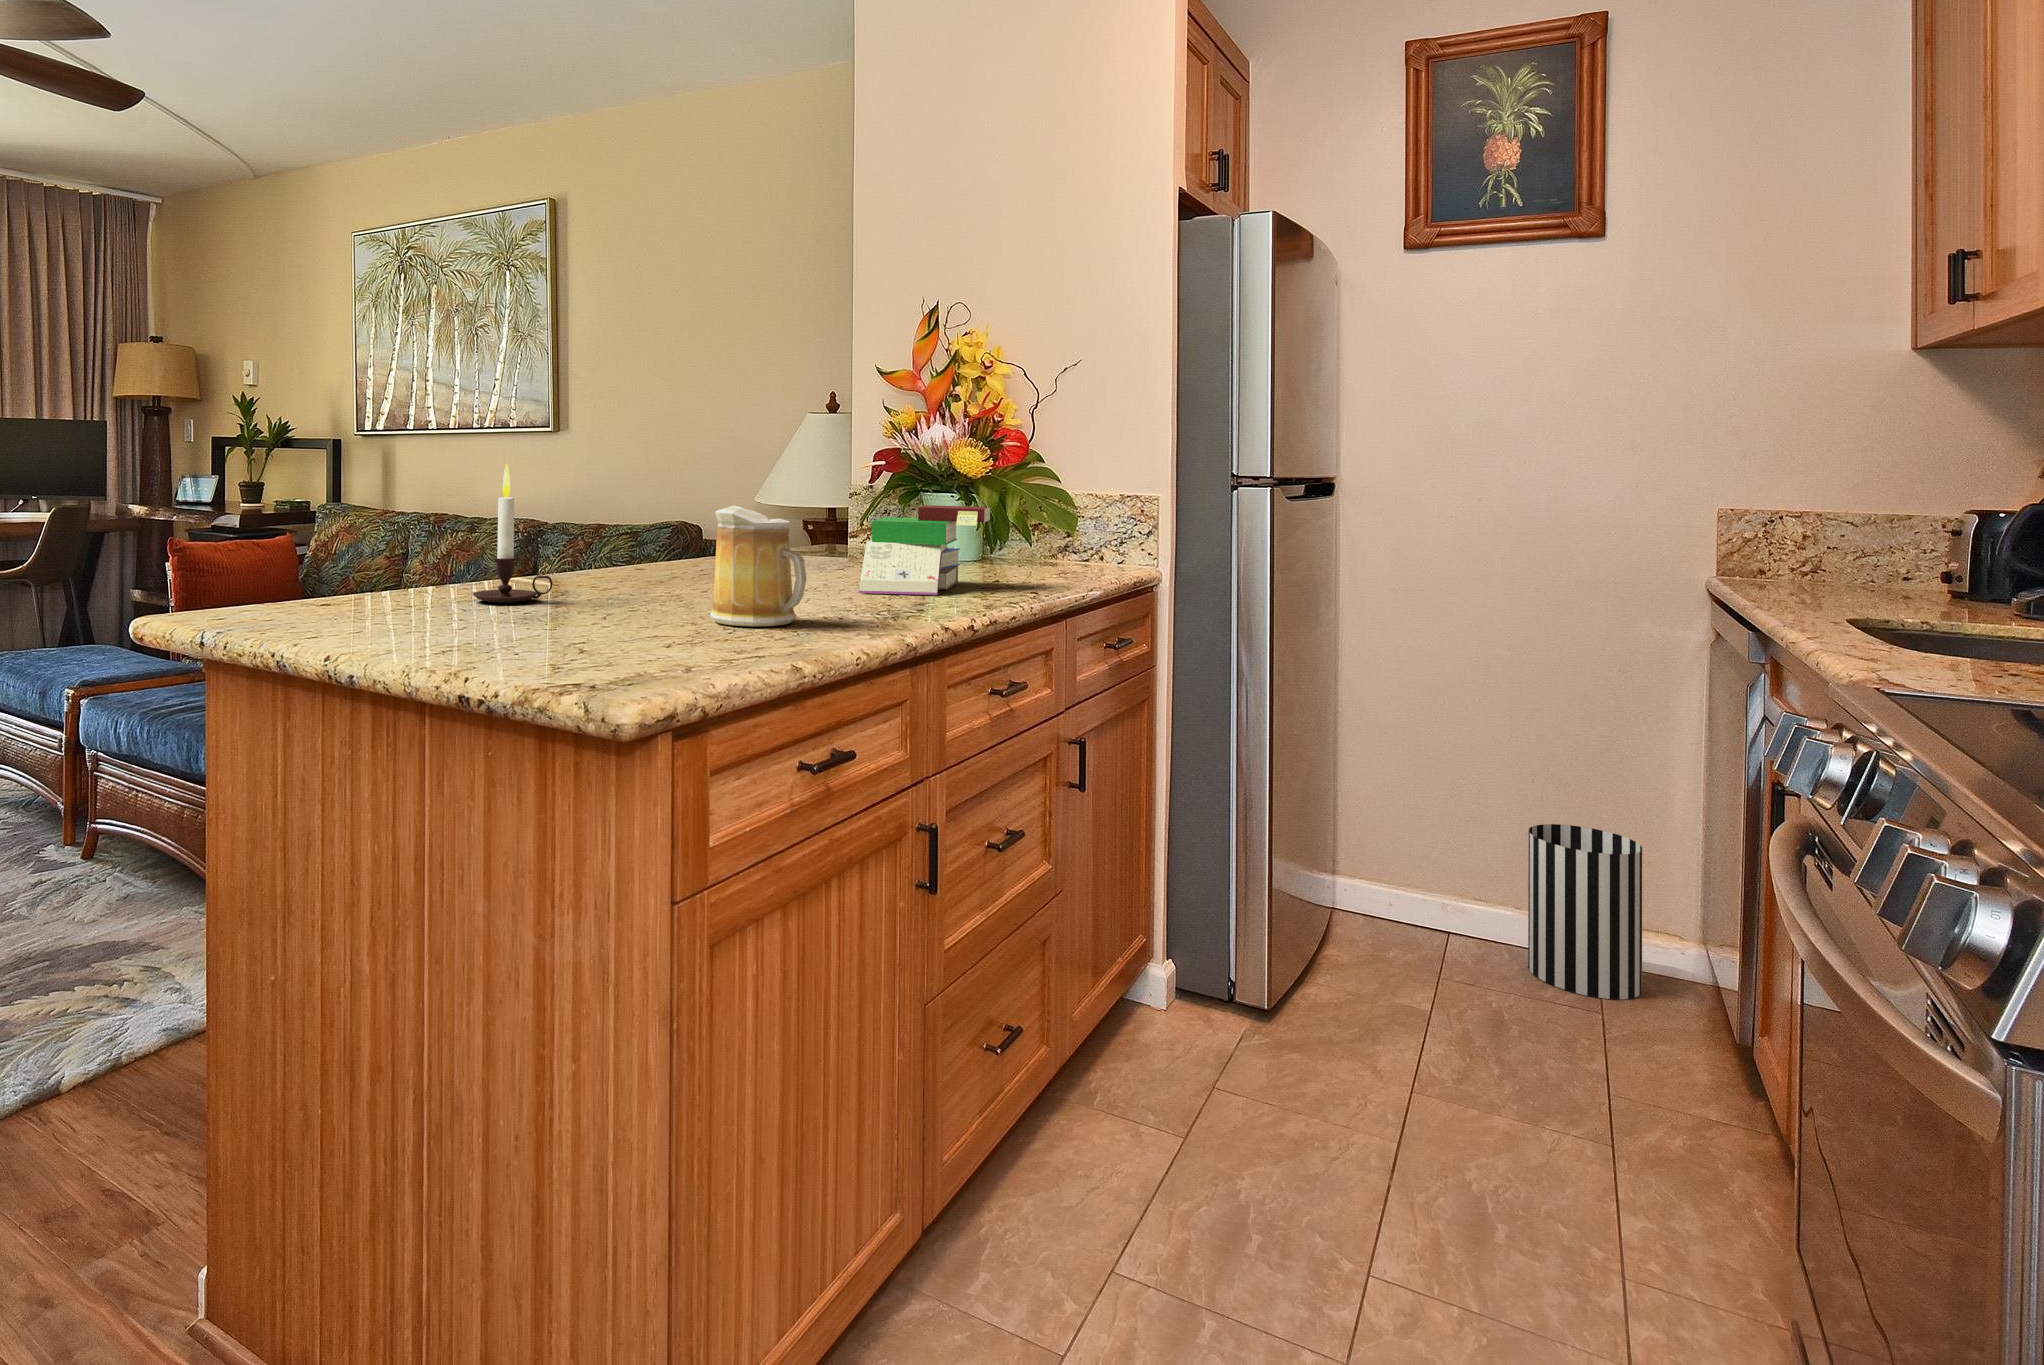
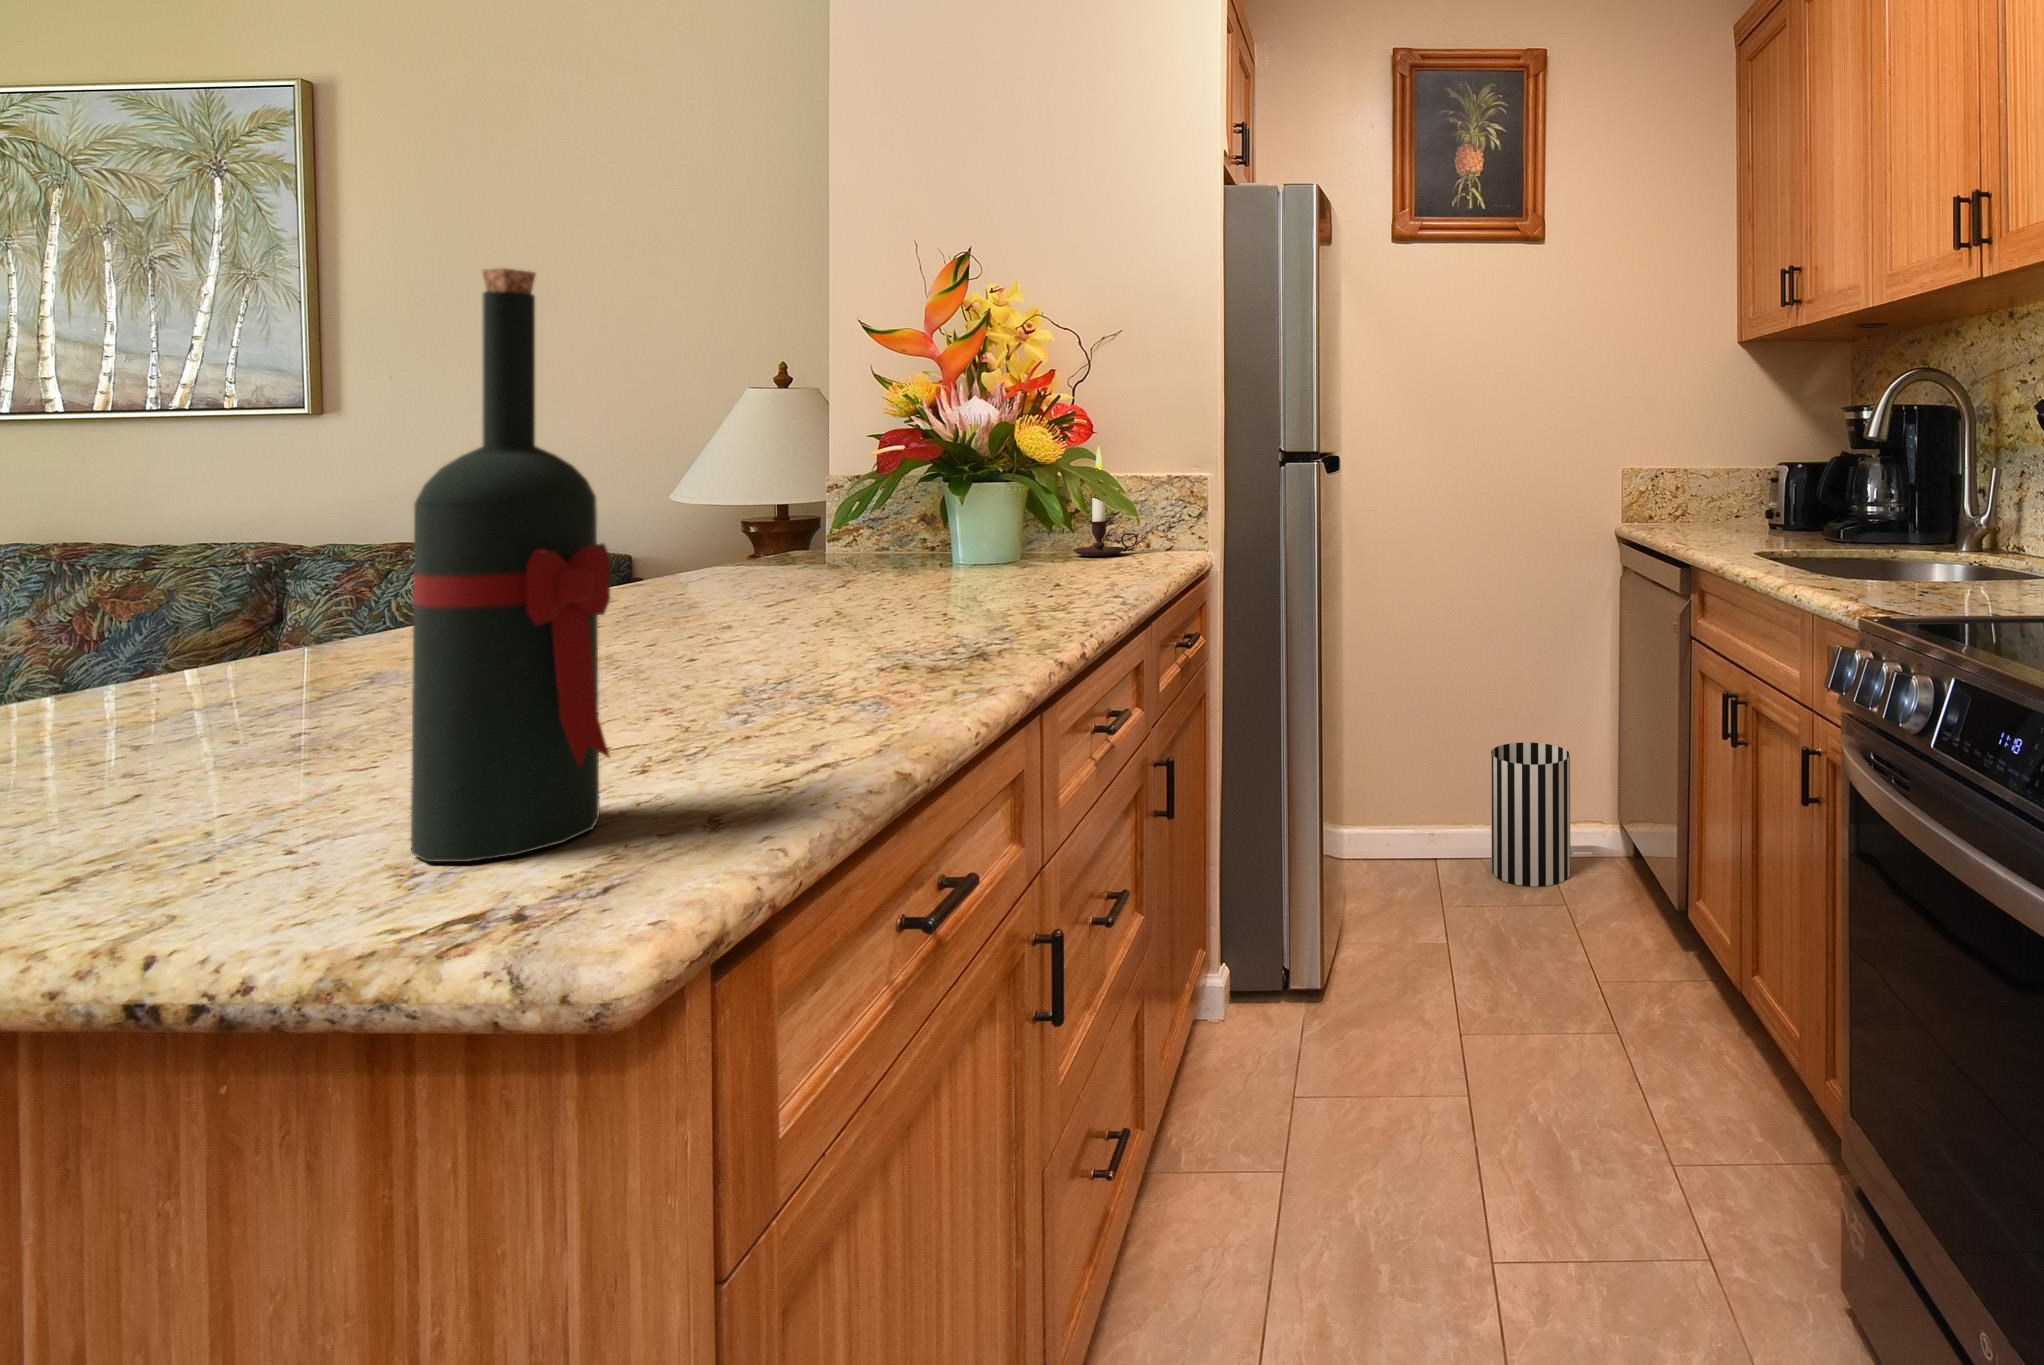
wine bottle: none [559,373,639,669] -> present [411,268,610,862]
candle: present [473,464,553,603] -> present [1073,446,1137,556]
book: present [858,505,990,595] -> none [905,496,1062,619]
mug: present [710,506,807,626] -> none [702,513,874,702]

